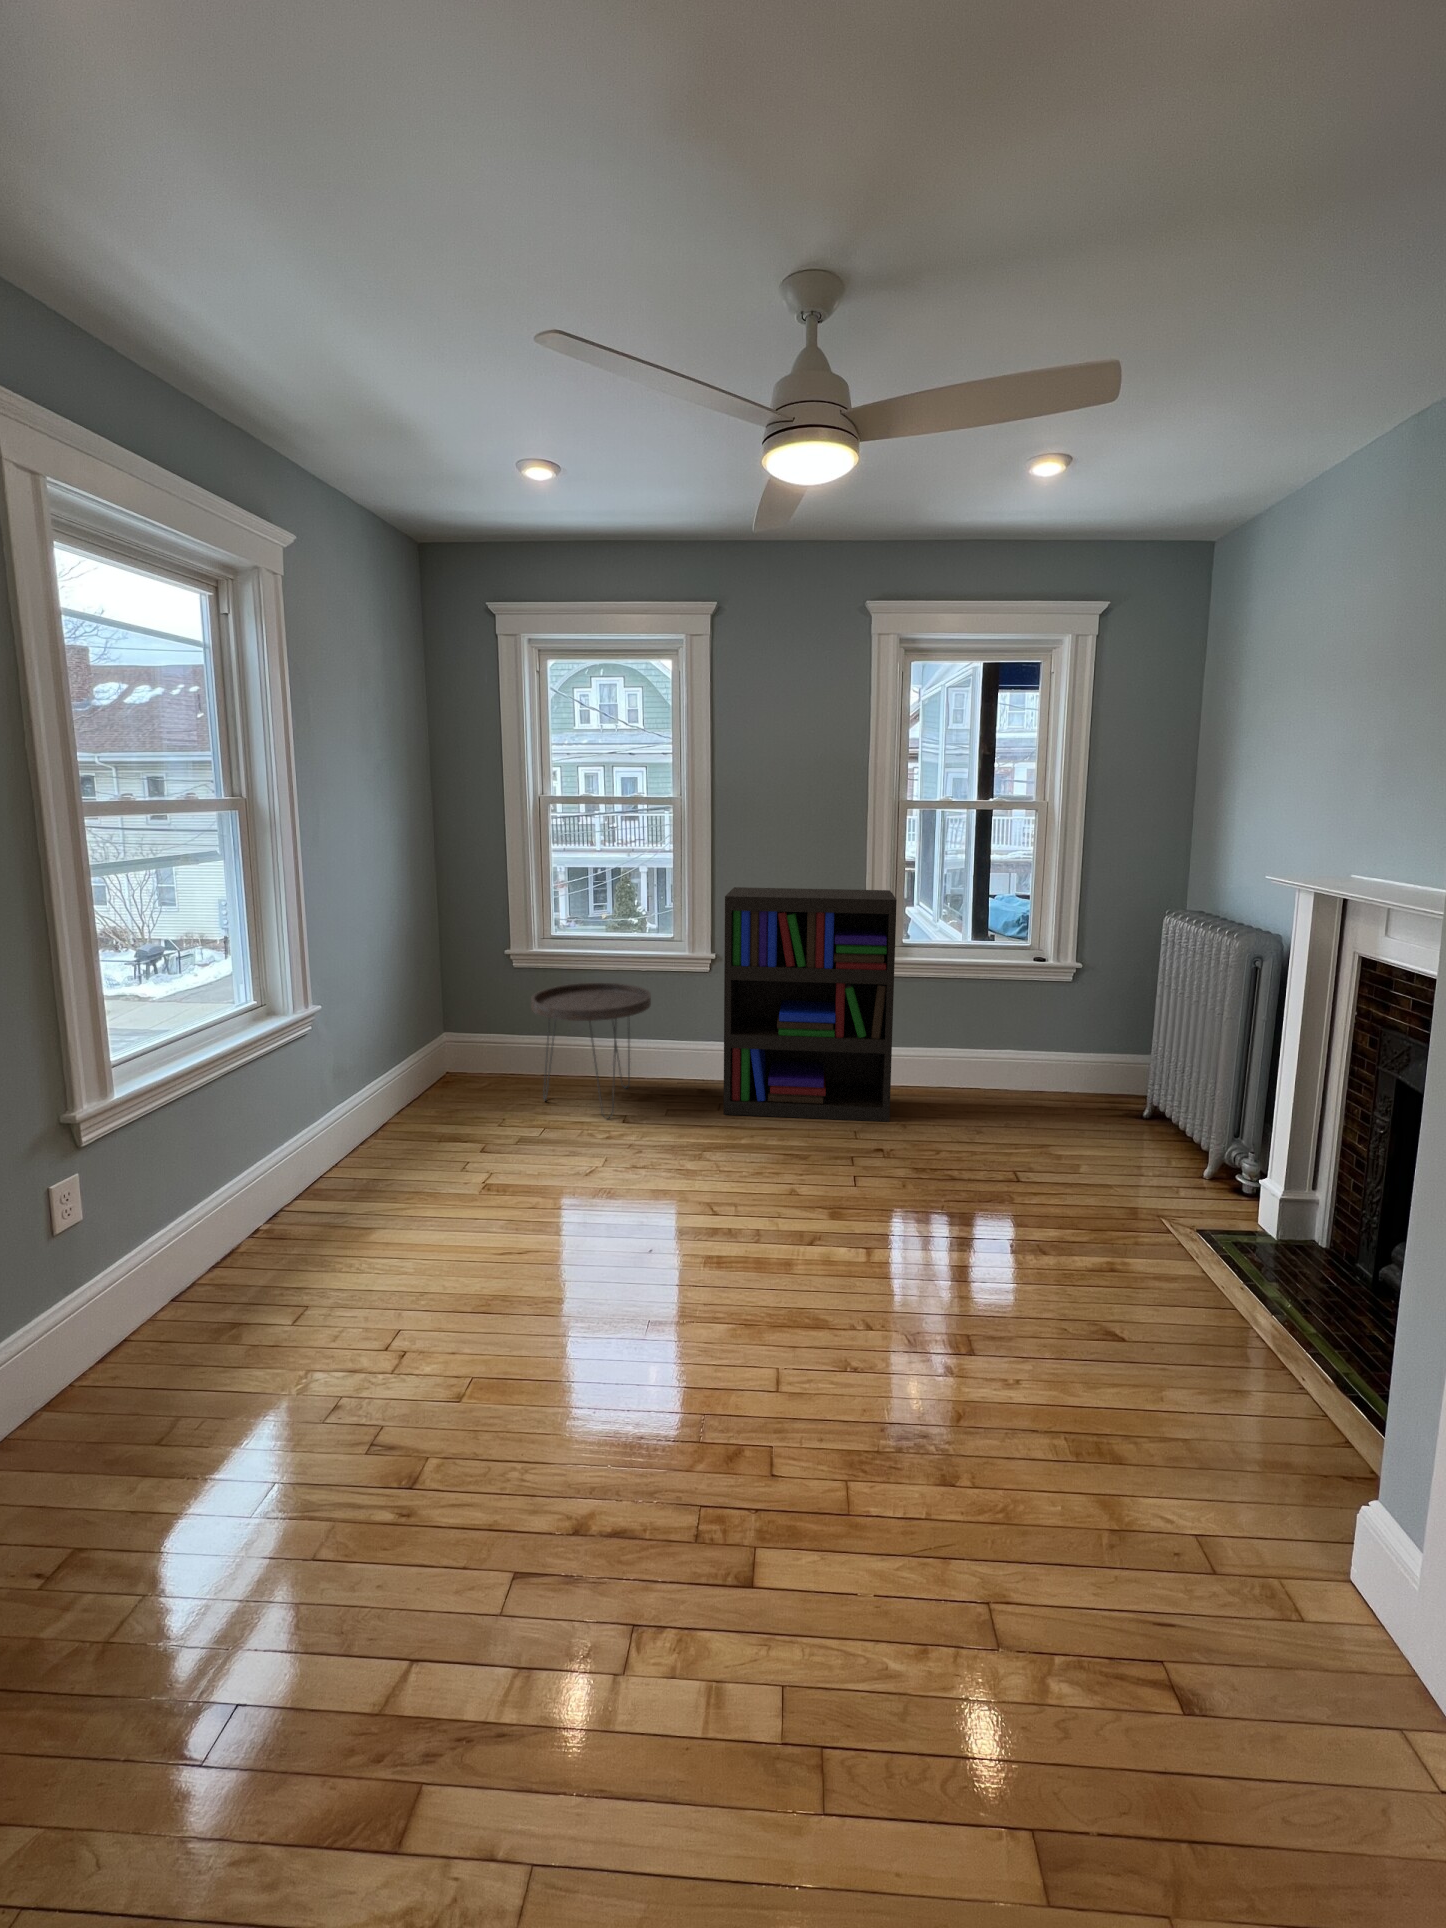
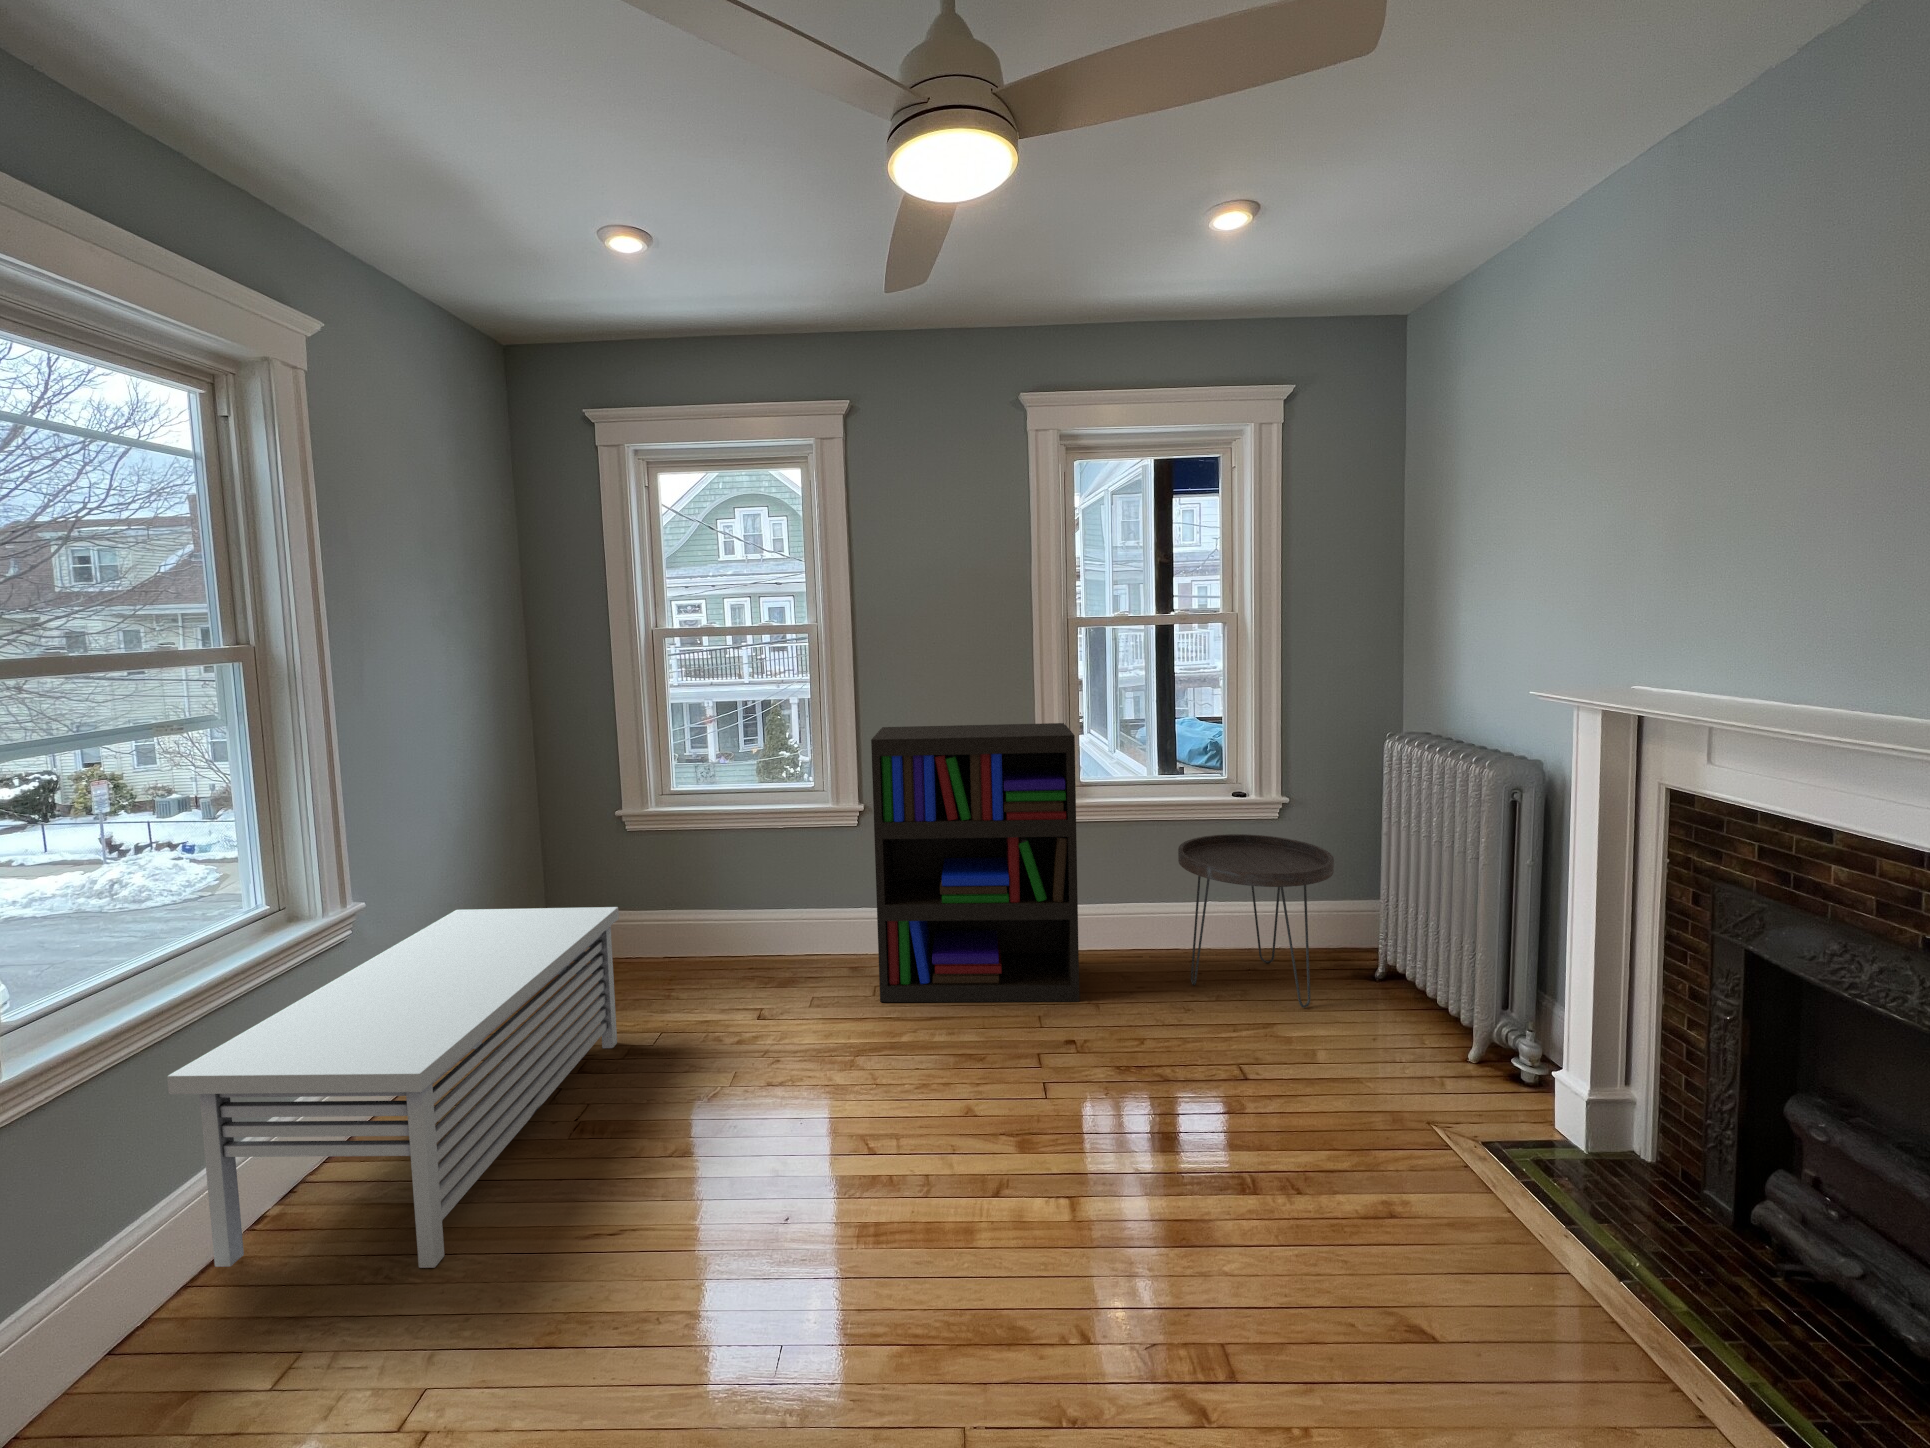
side table: present [531,983,651,1119] -> present [1178,834,1334,1008]
storage bench: none [205,1020,514,1264] -> present [167,907,619,1268]

